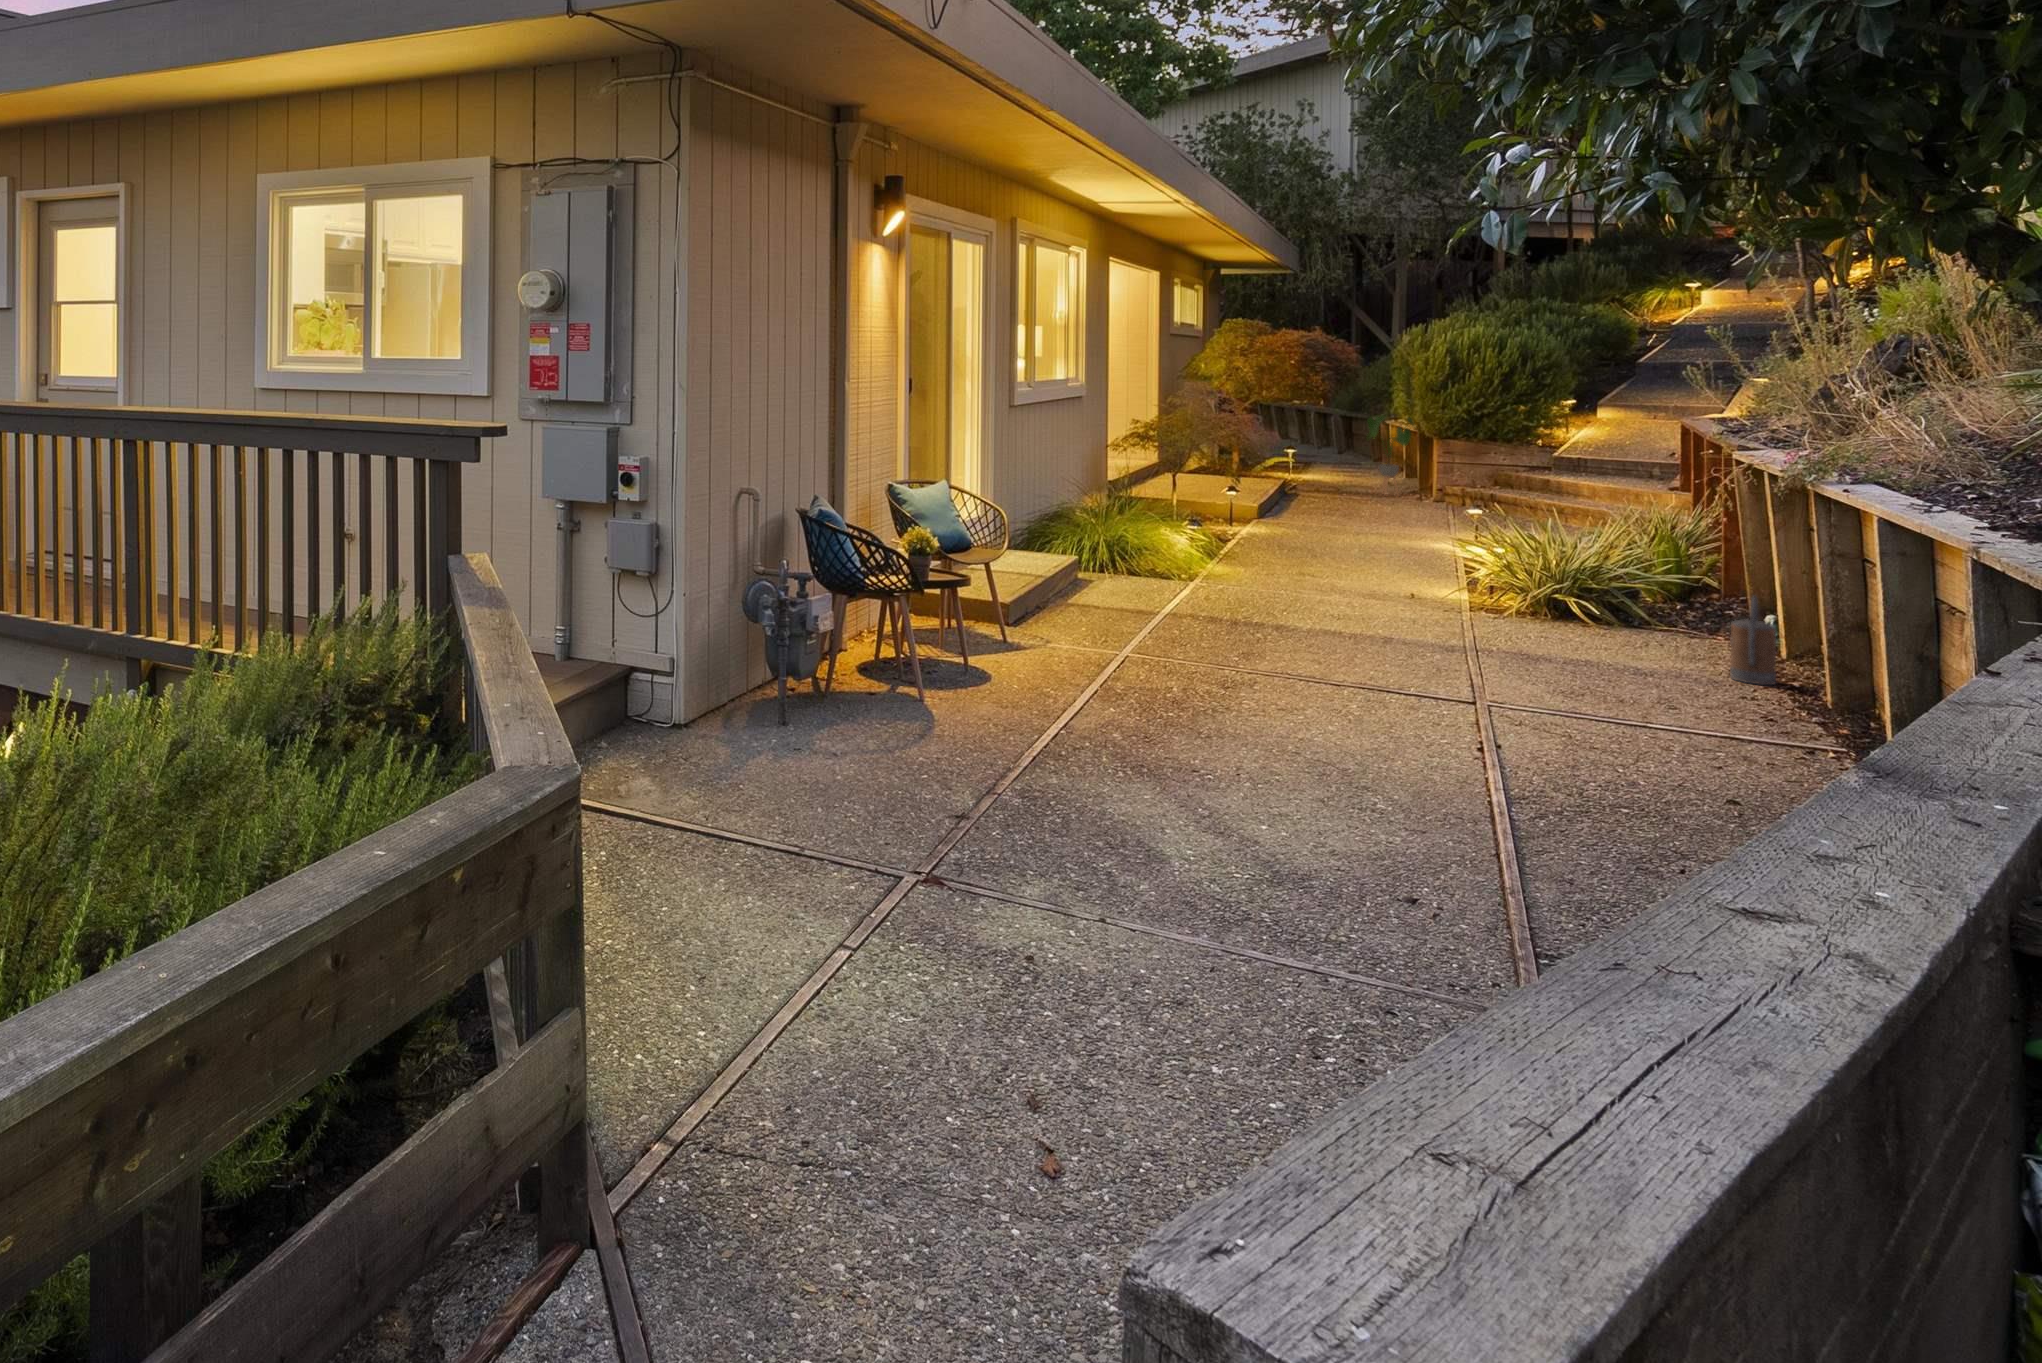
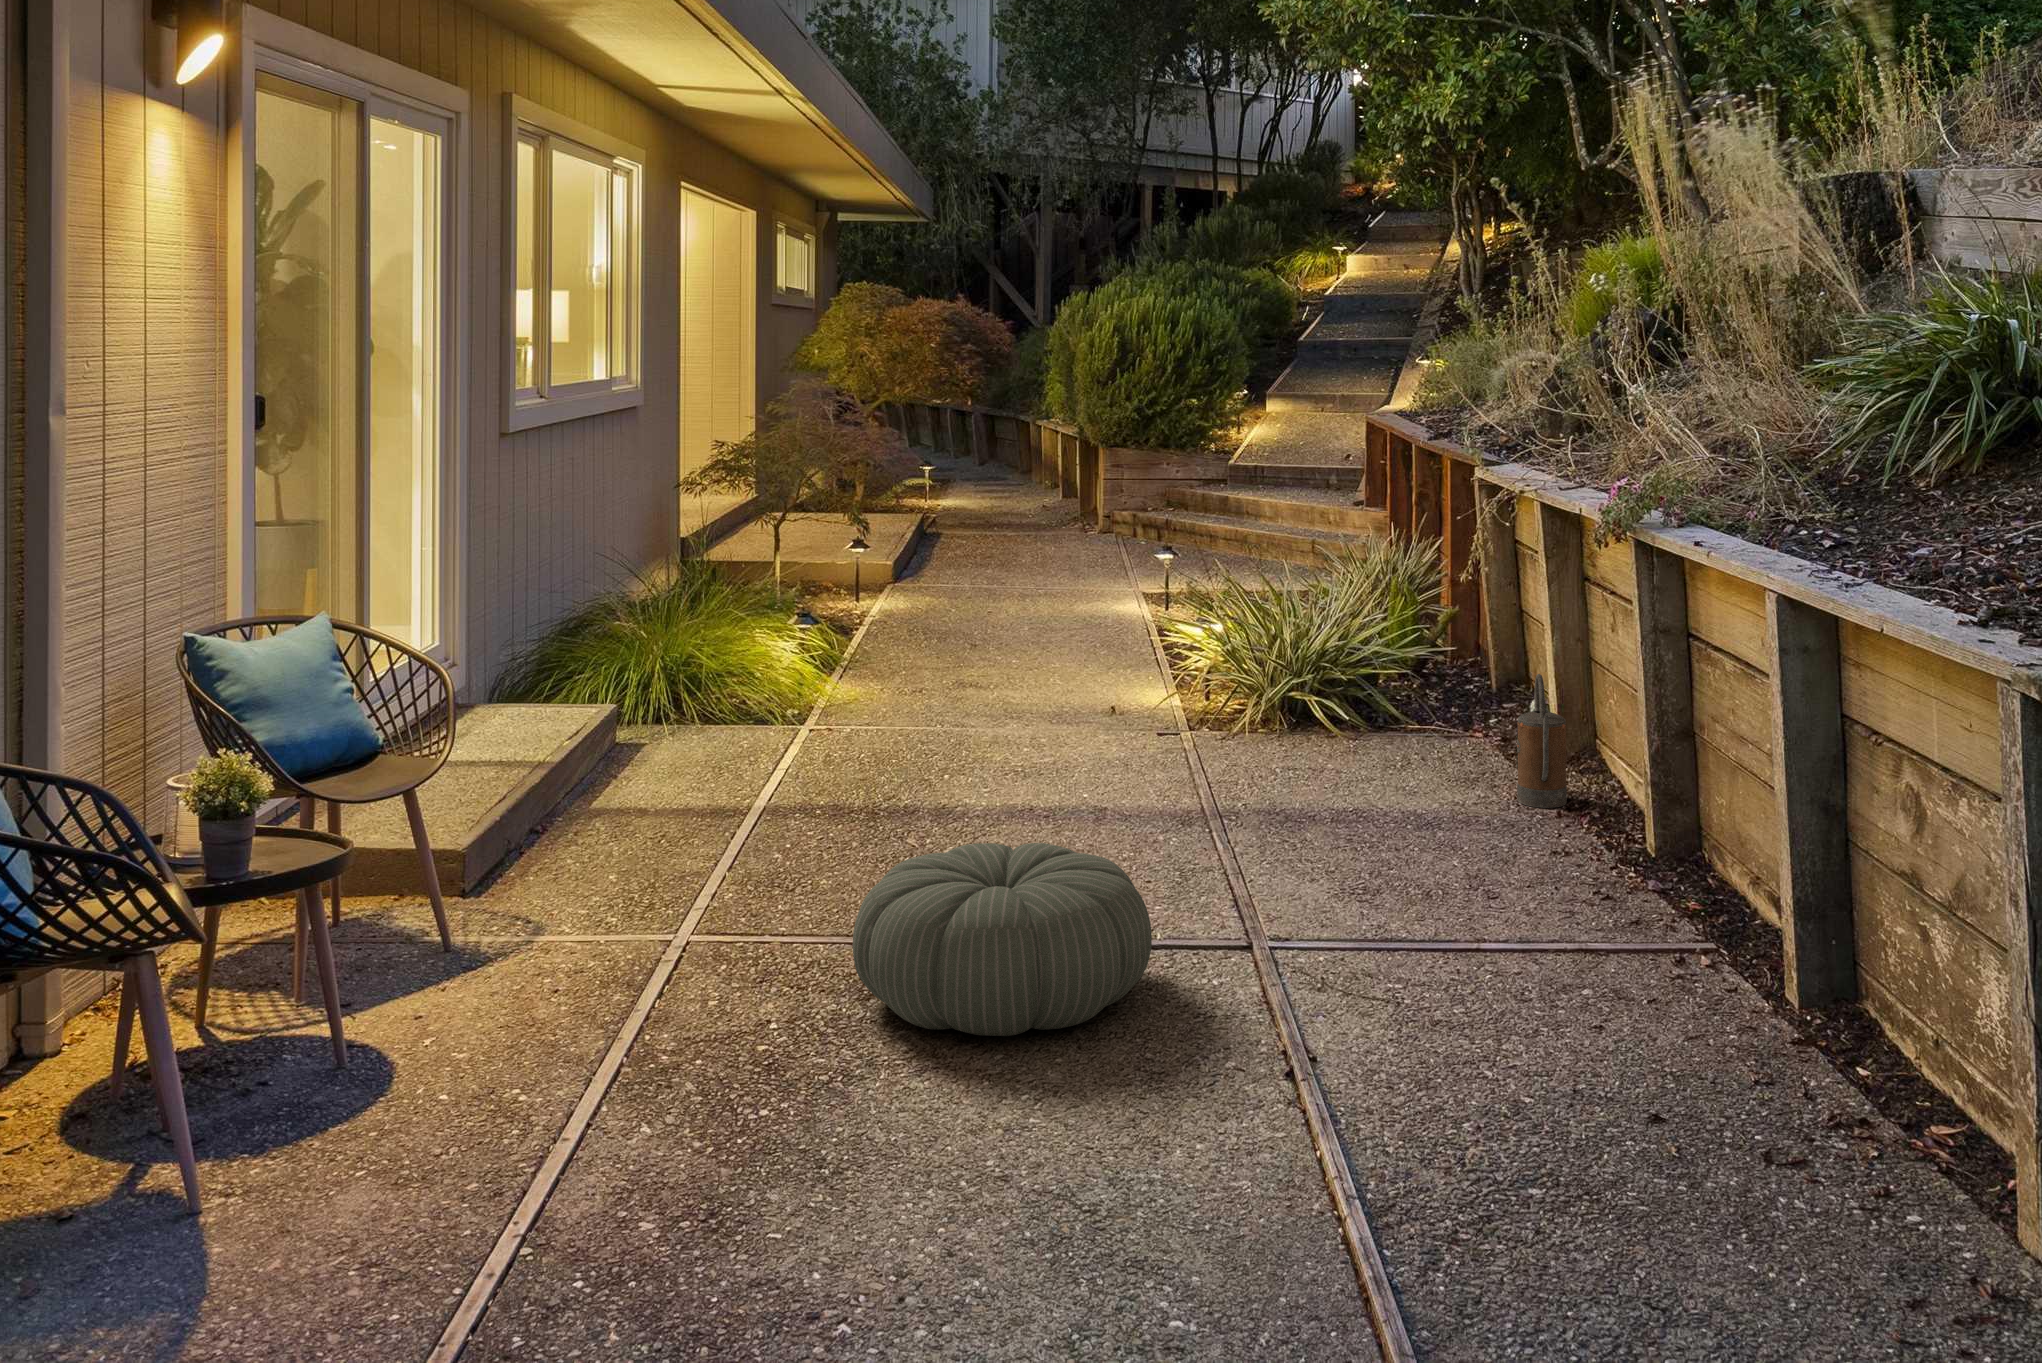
house plant: present [1367,415,1413,493] -> none [1023,413,1090,527]
pouf: none [1218,621,1397,709] -> present [853,843,1152,1036]

